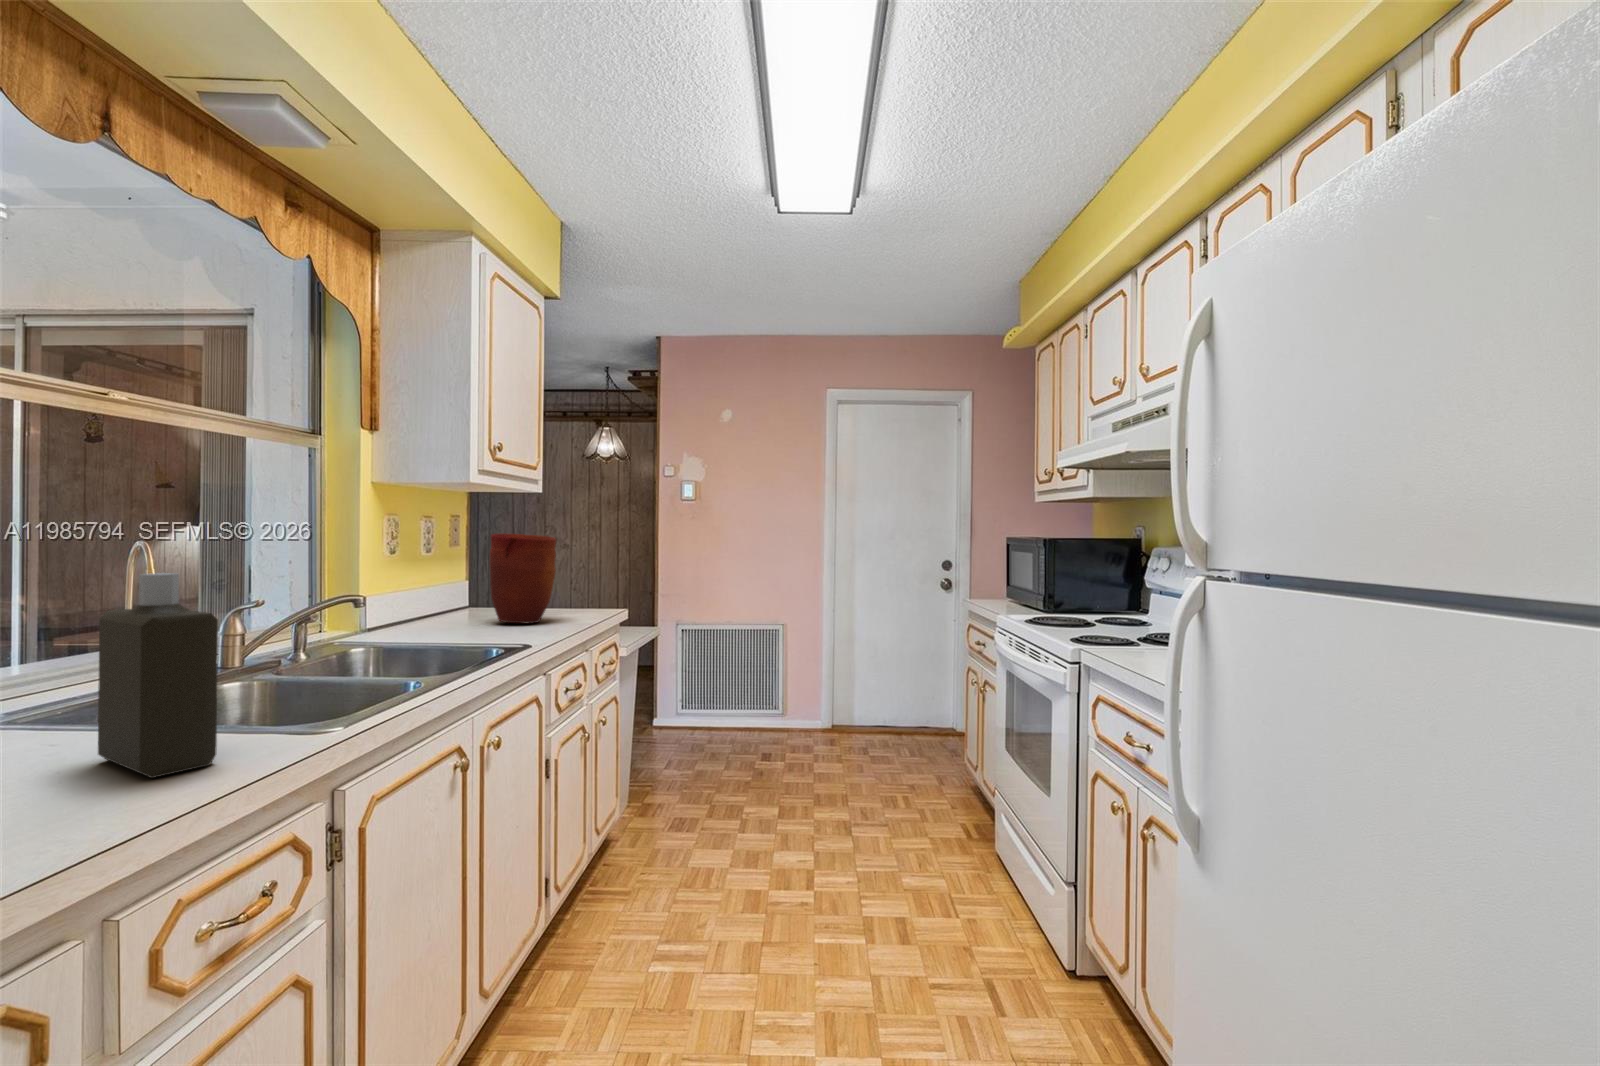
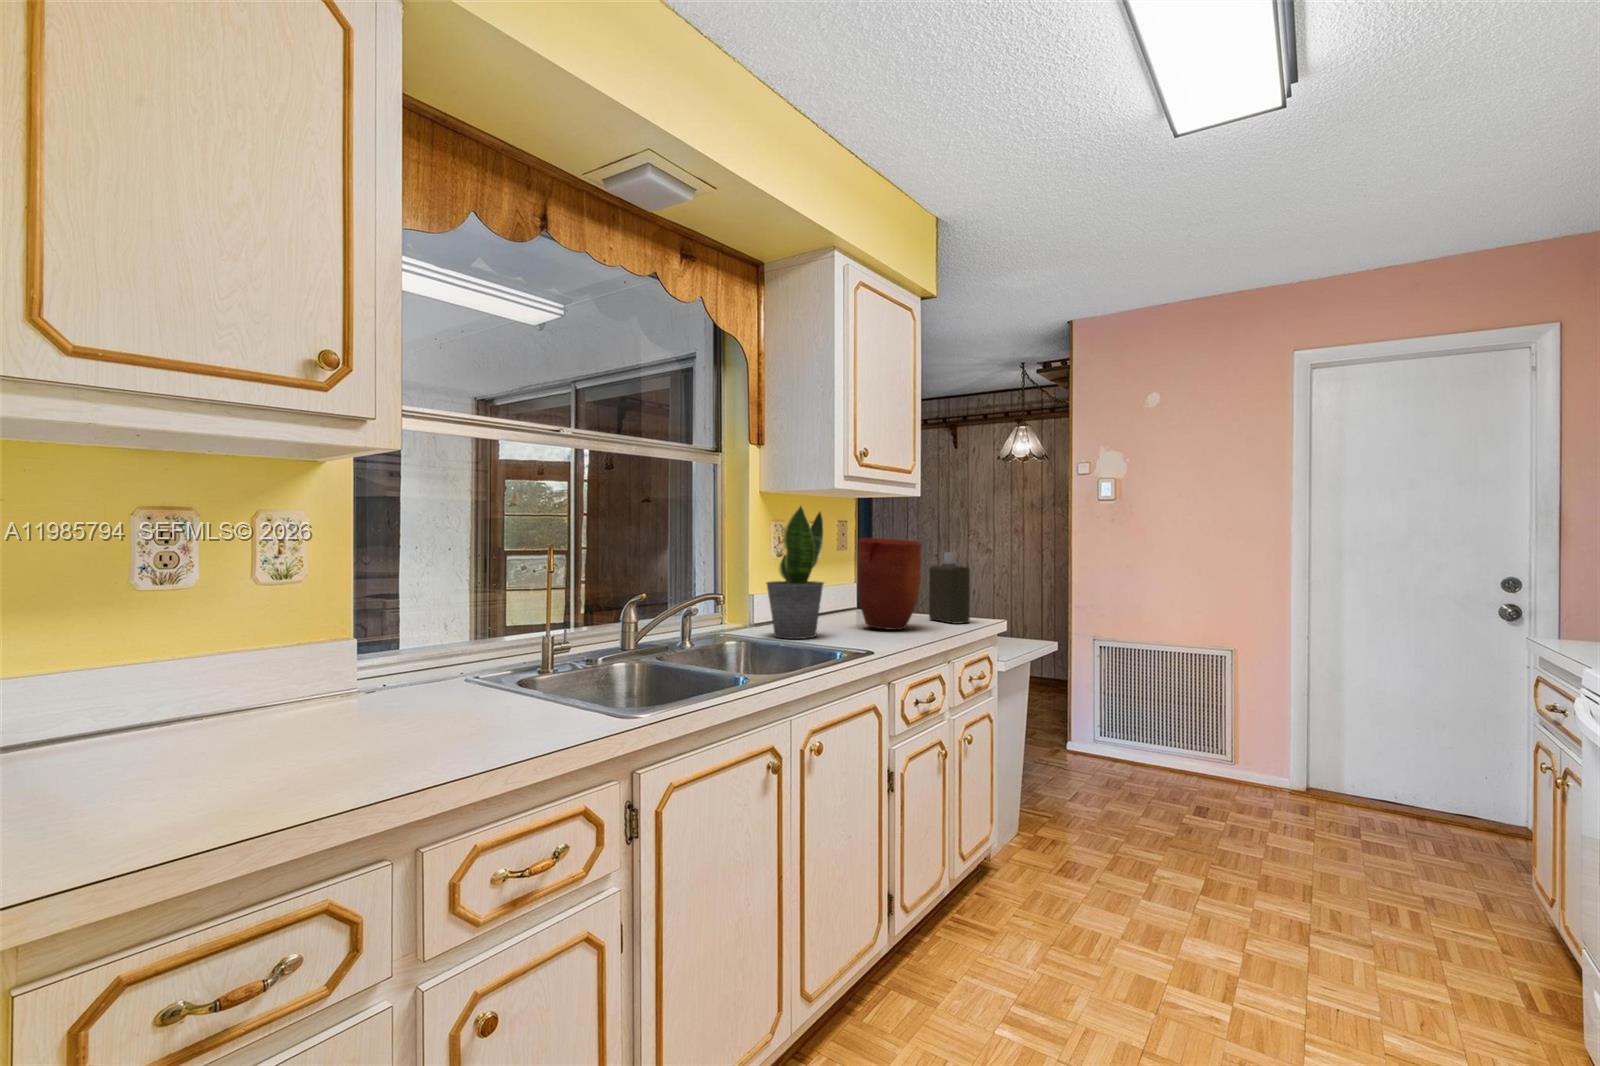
potted plant: none [394,498,464,639] -> present [766,506,824,639]
bottle: present [98,573,218,778] -> present [929,552,970,624]

